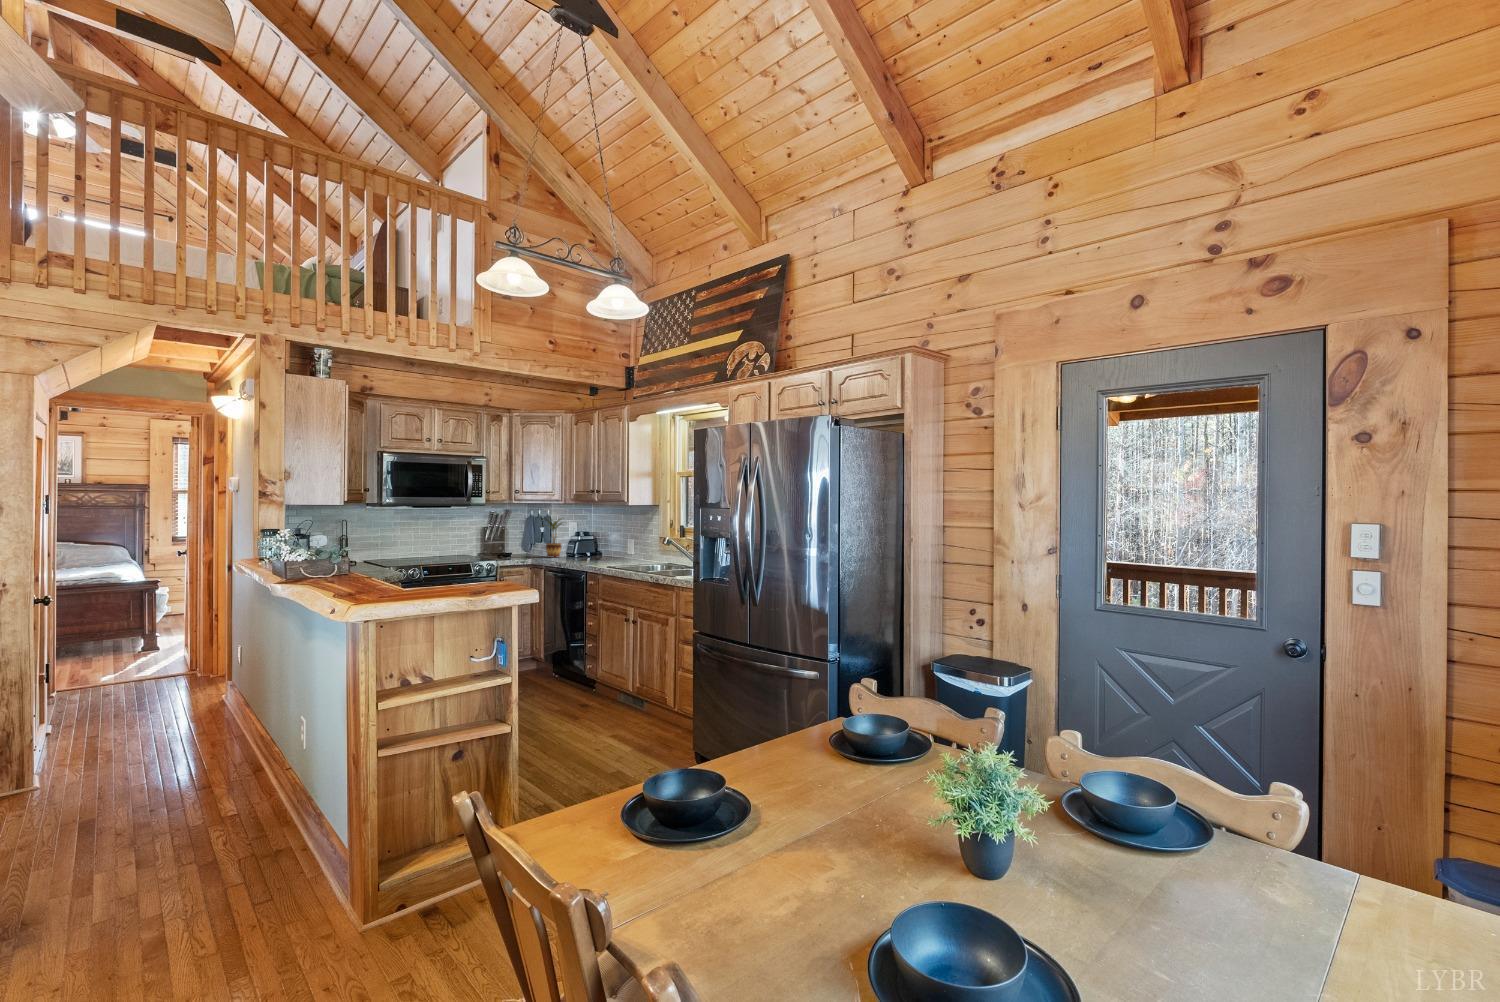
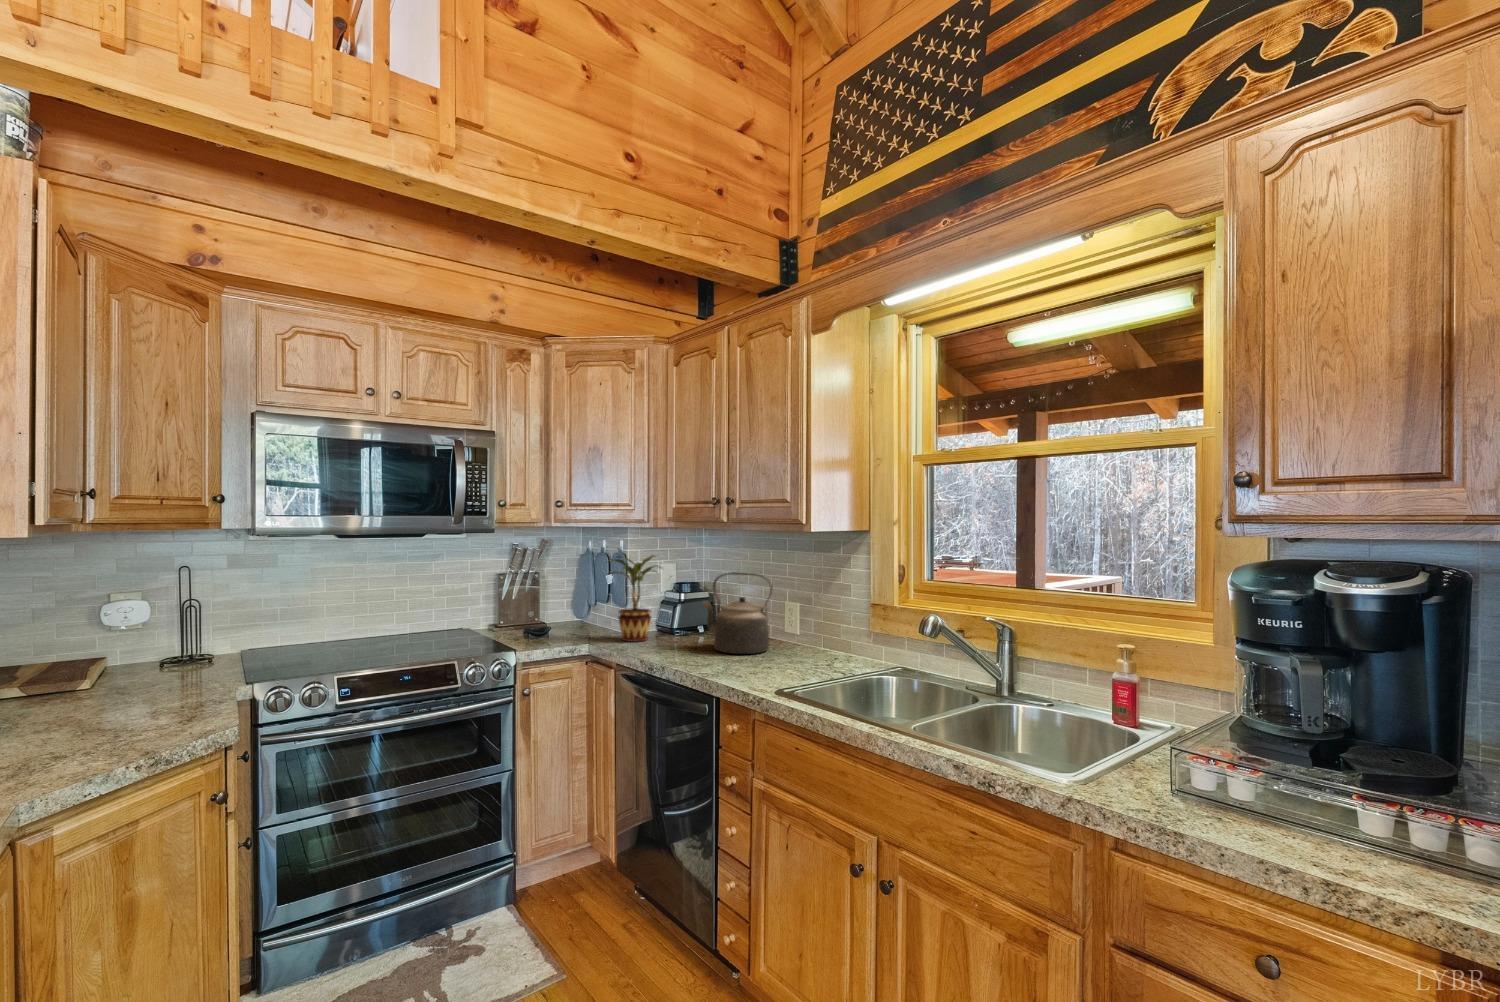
kettle: none [585,524,617,560] -> present [703,572,773,654]

